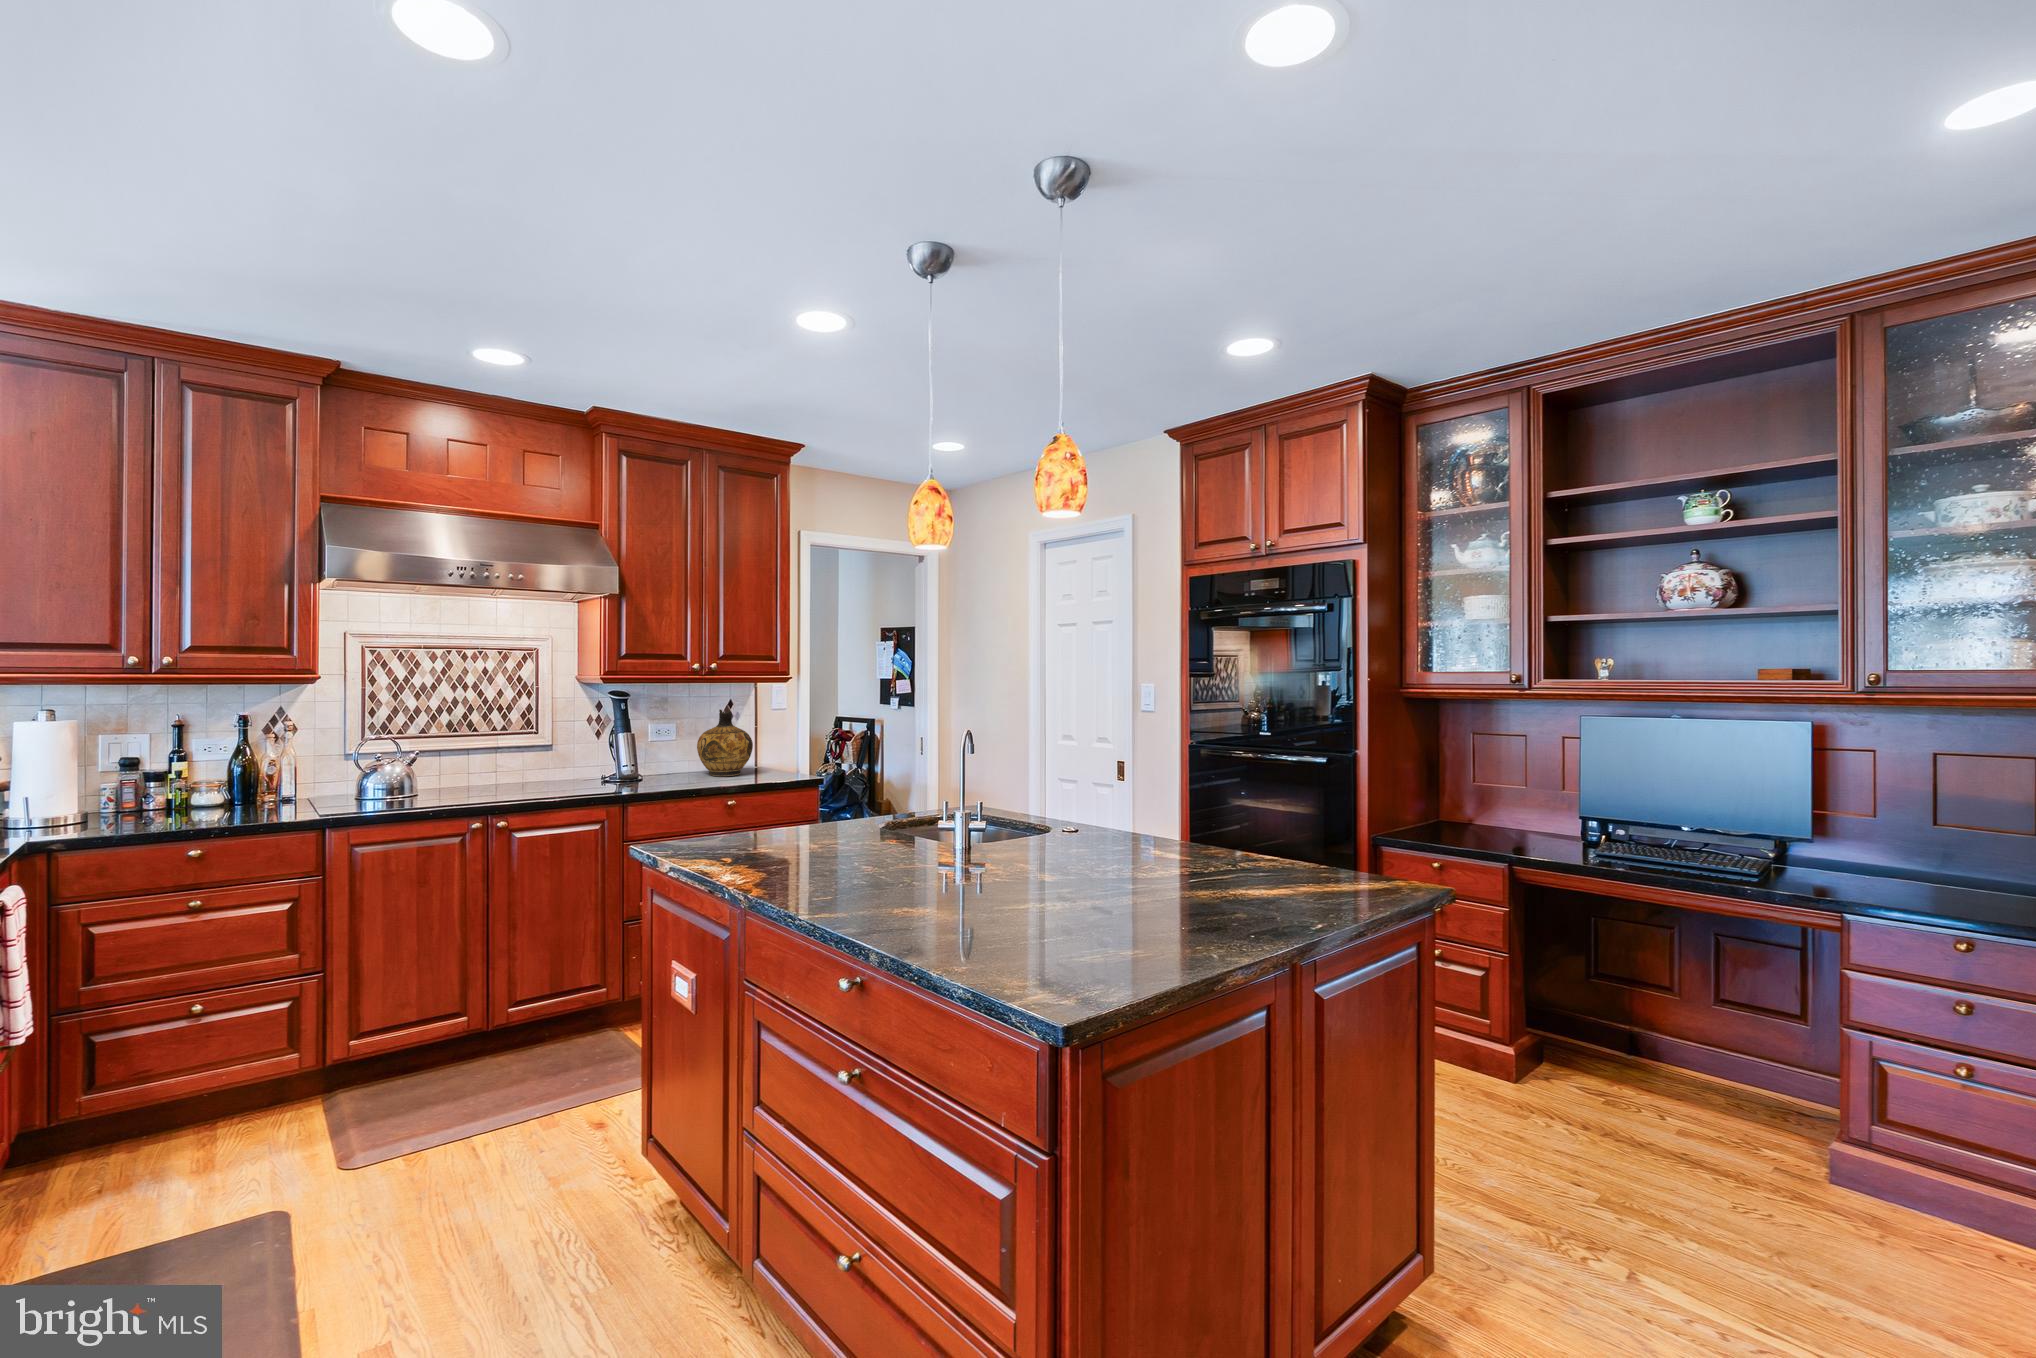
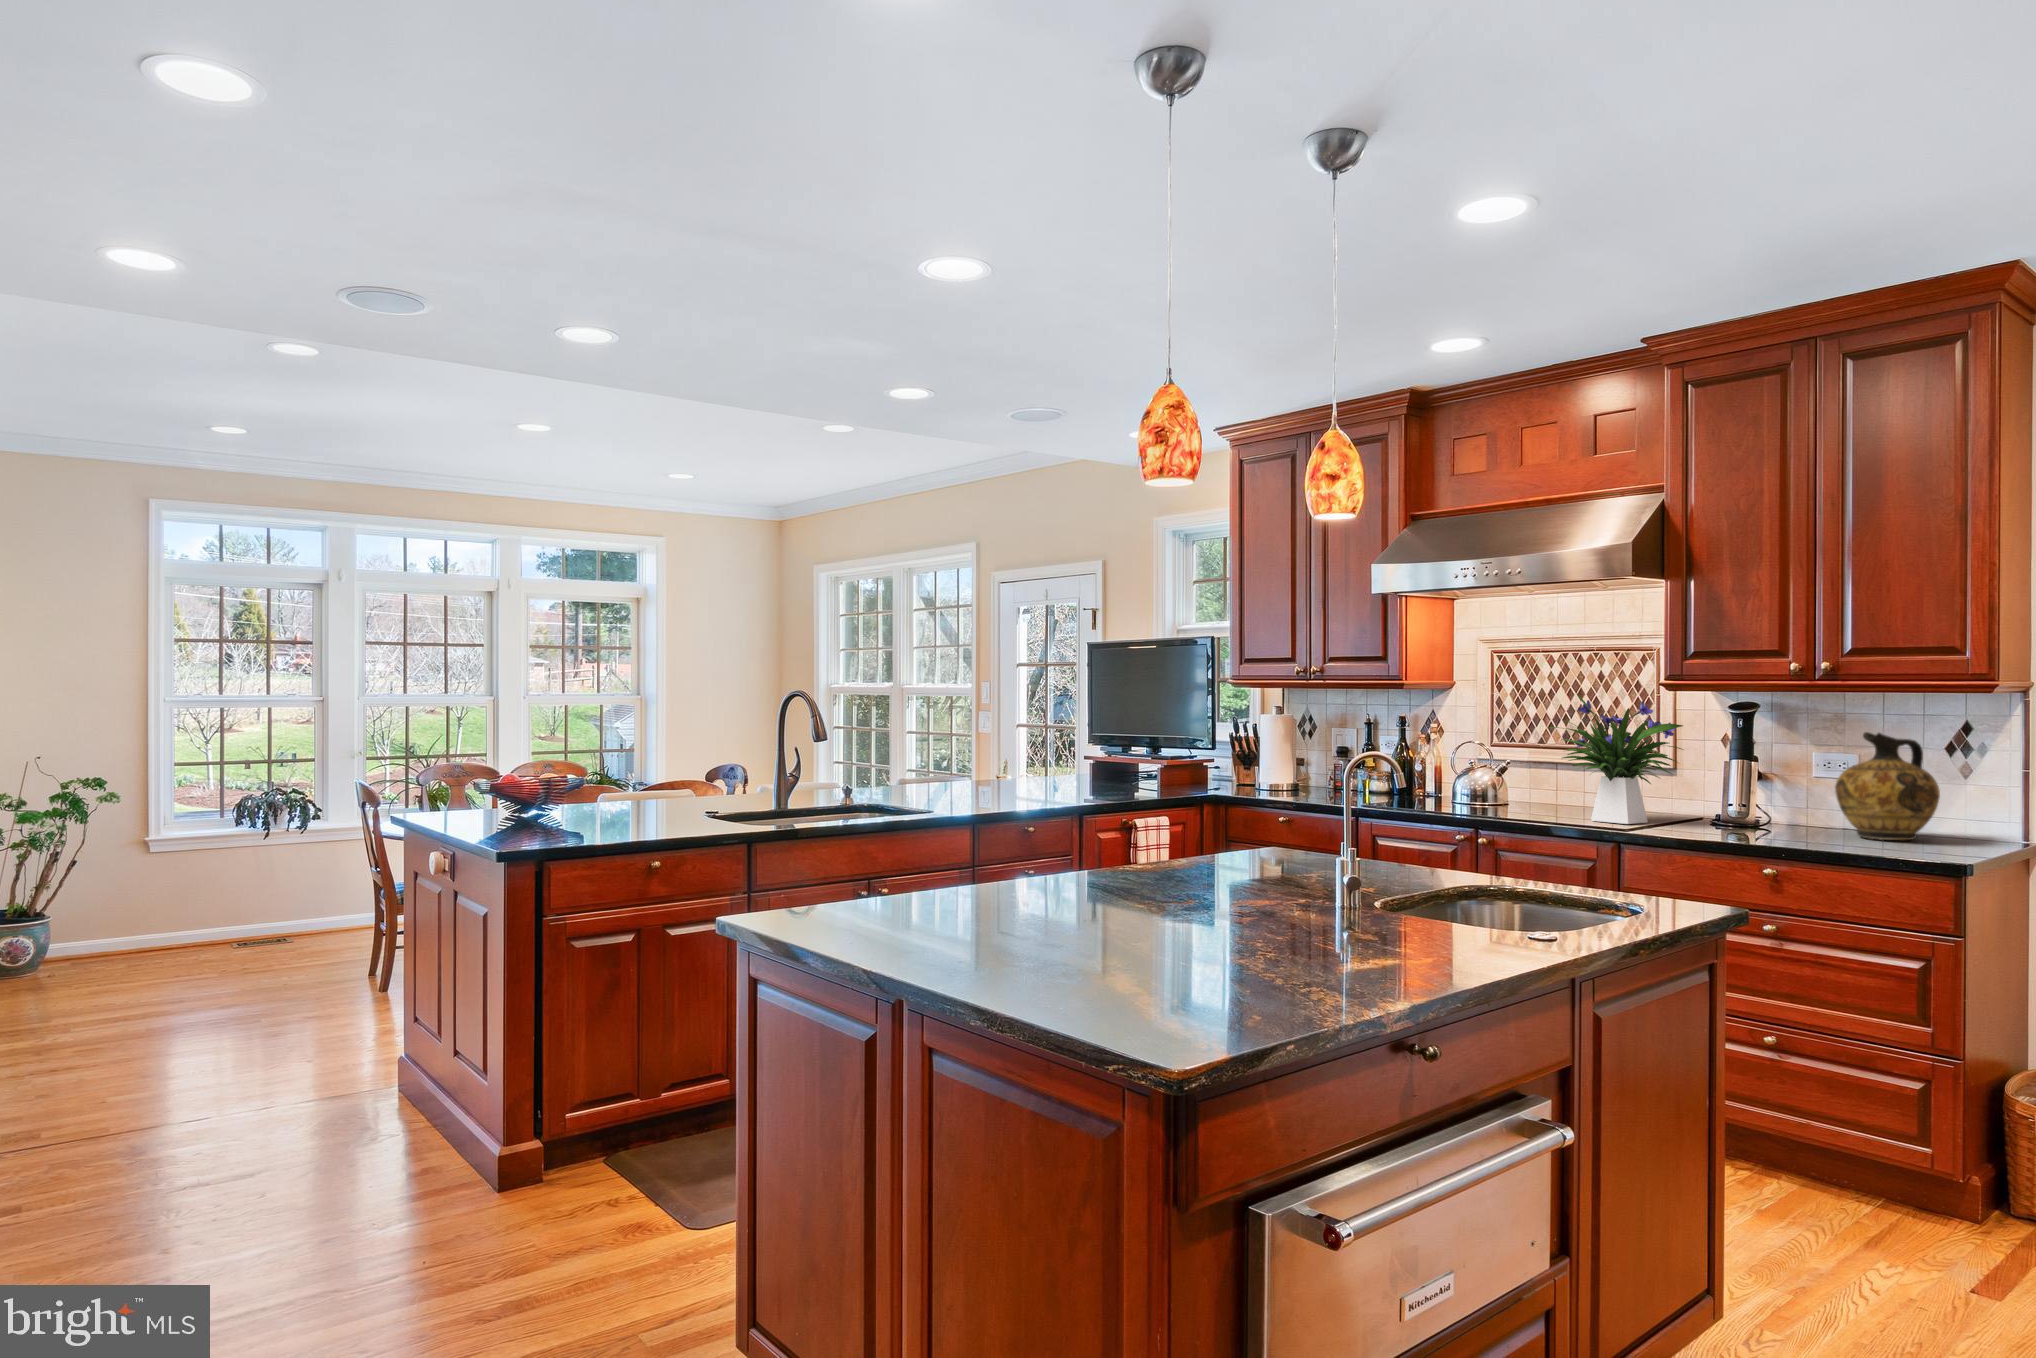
flower arrangement: none [529,688,635,793] -> present [1549,694,1683,824]

